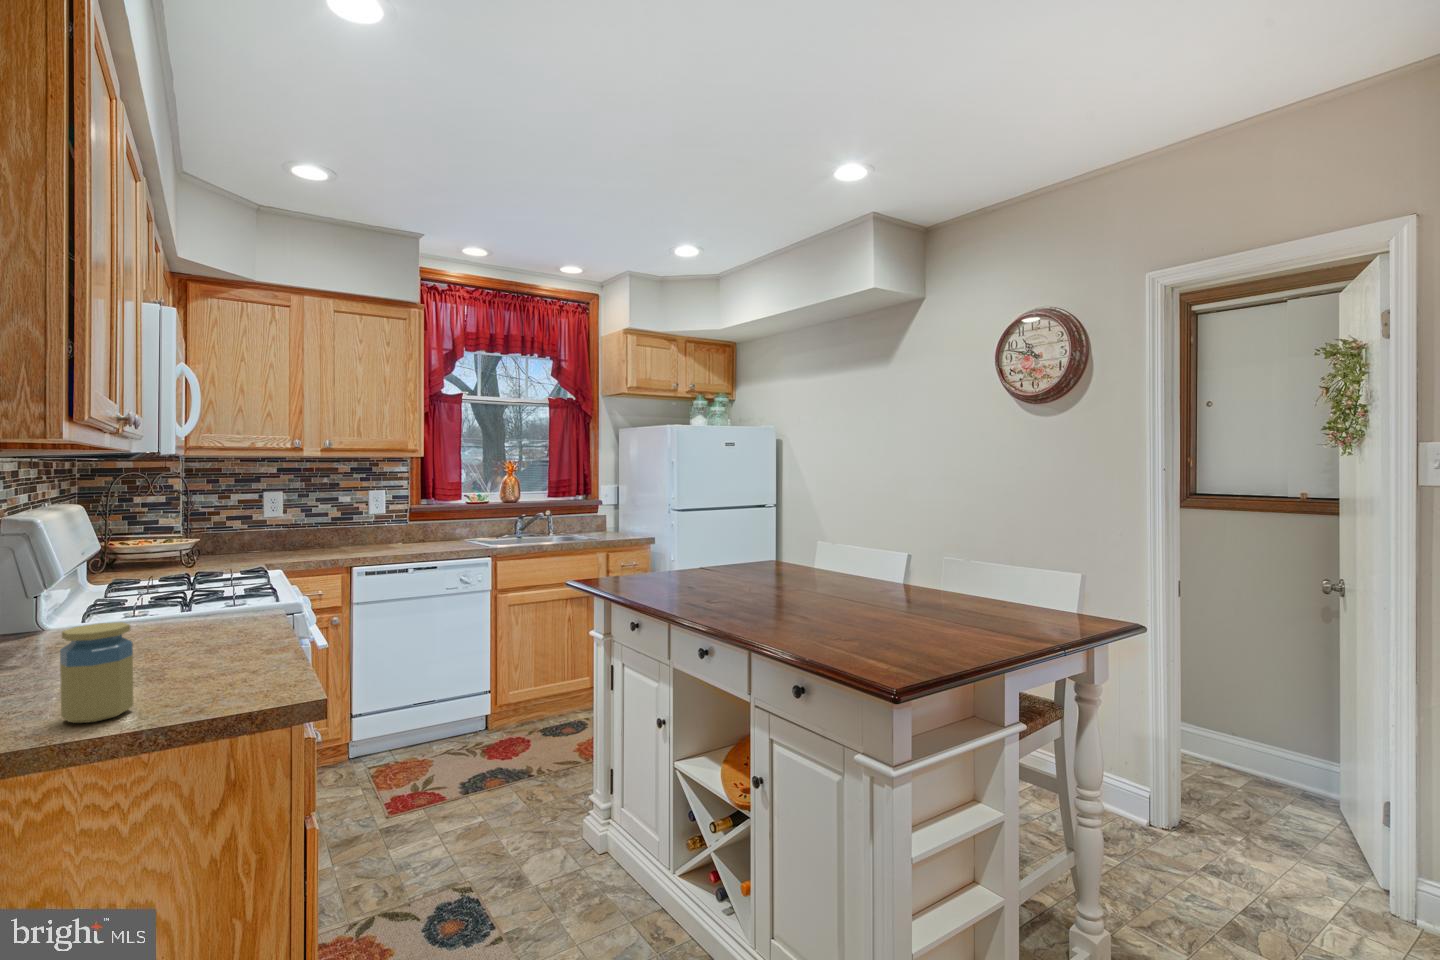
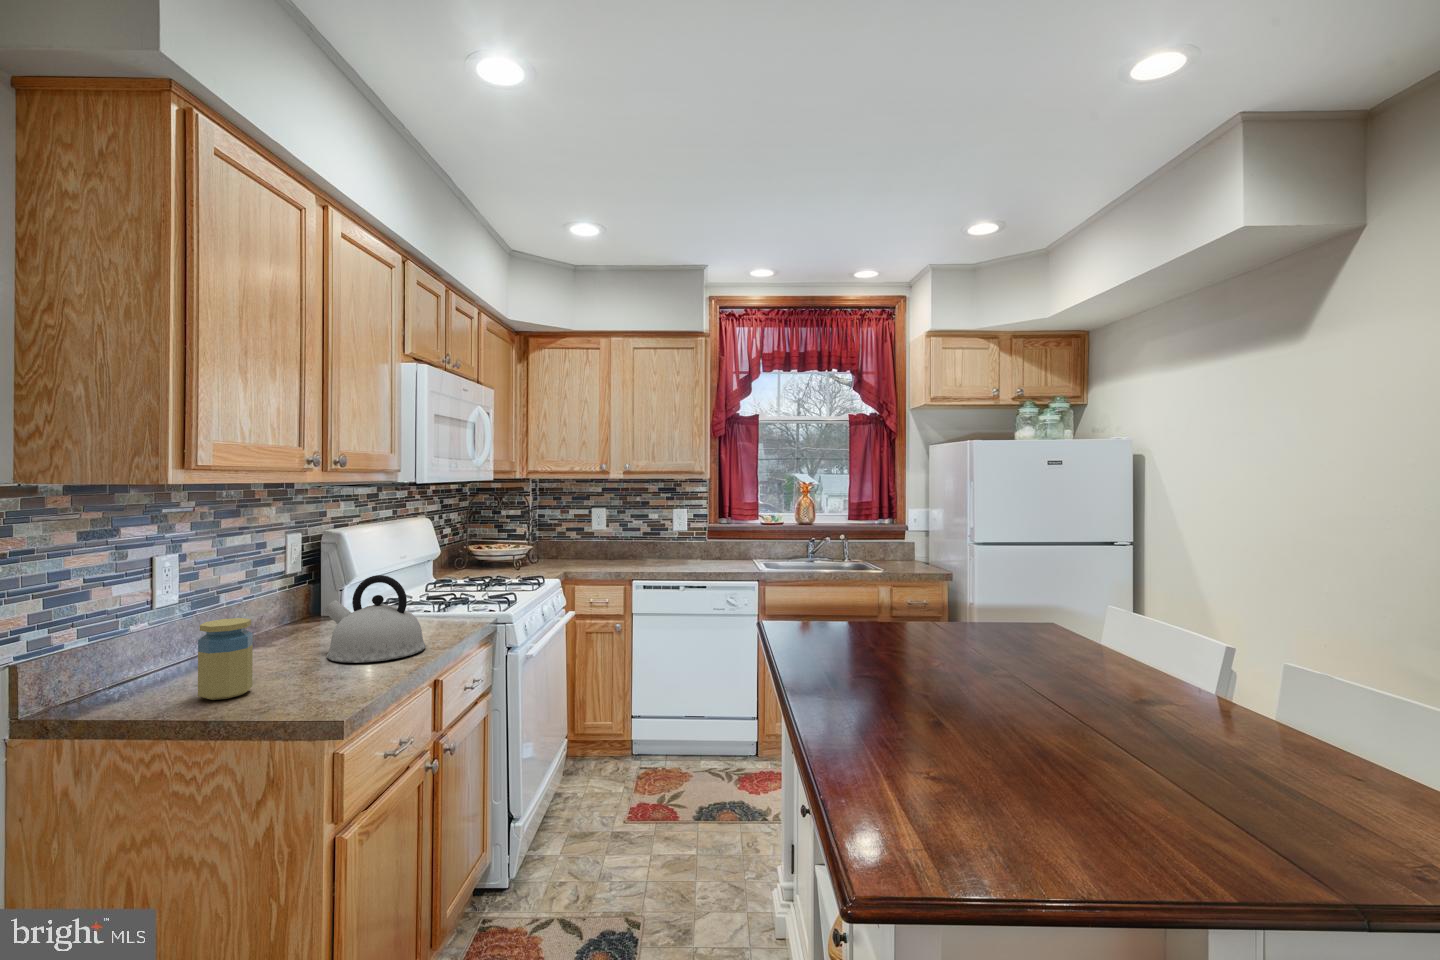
kettle: none [125,567,267,670] -> present [323,575,426,663]

